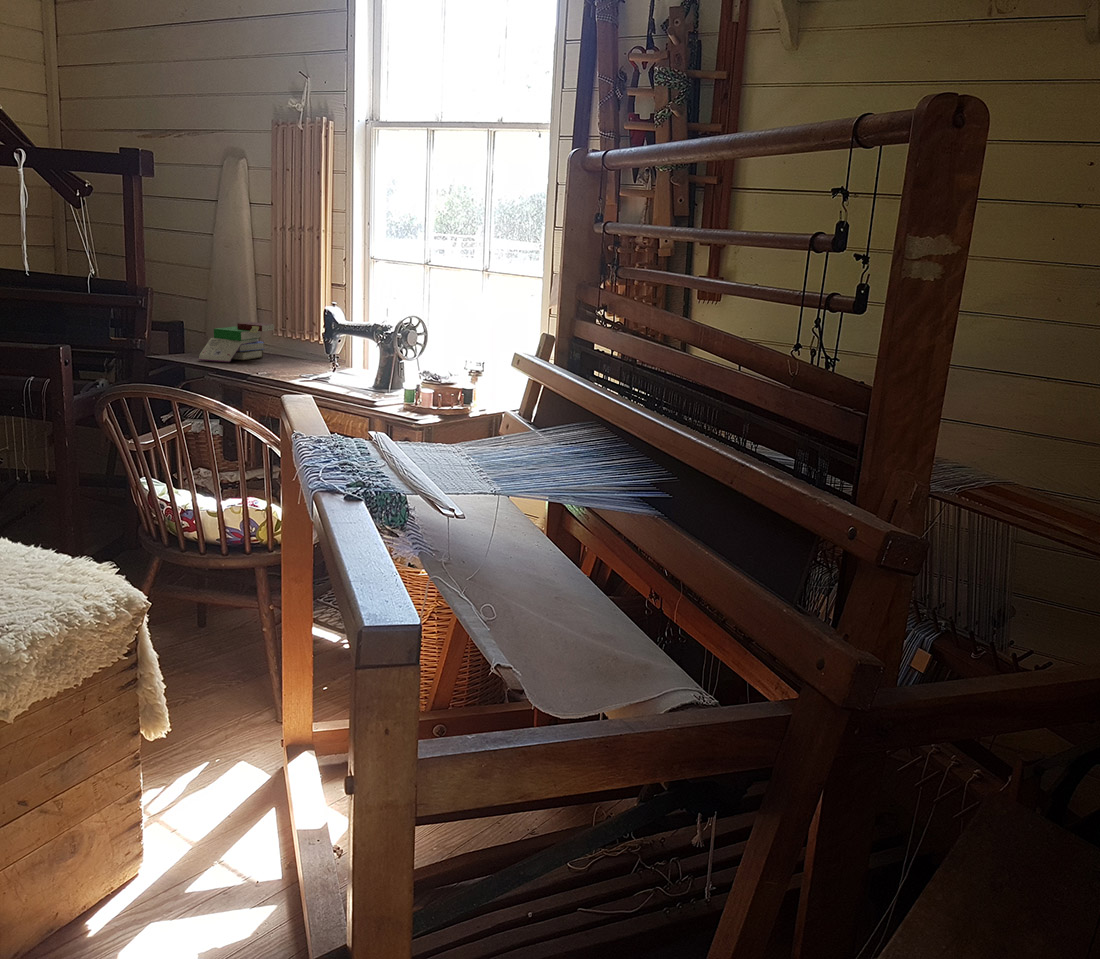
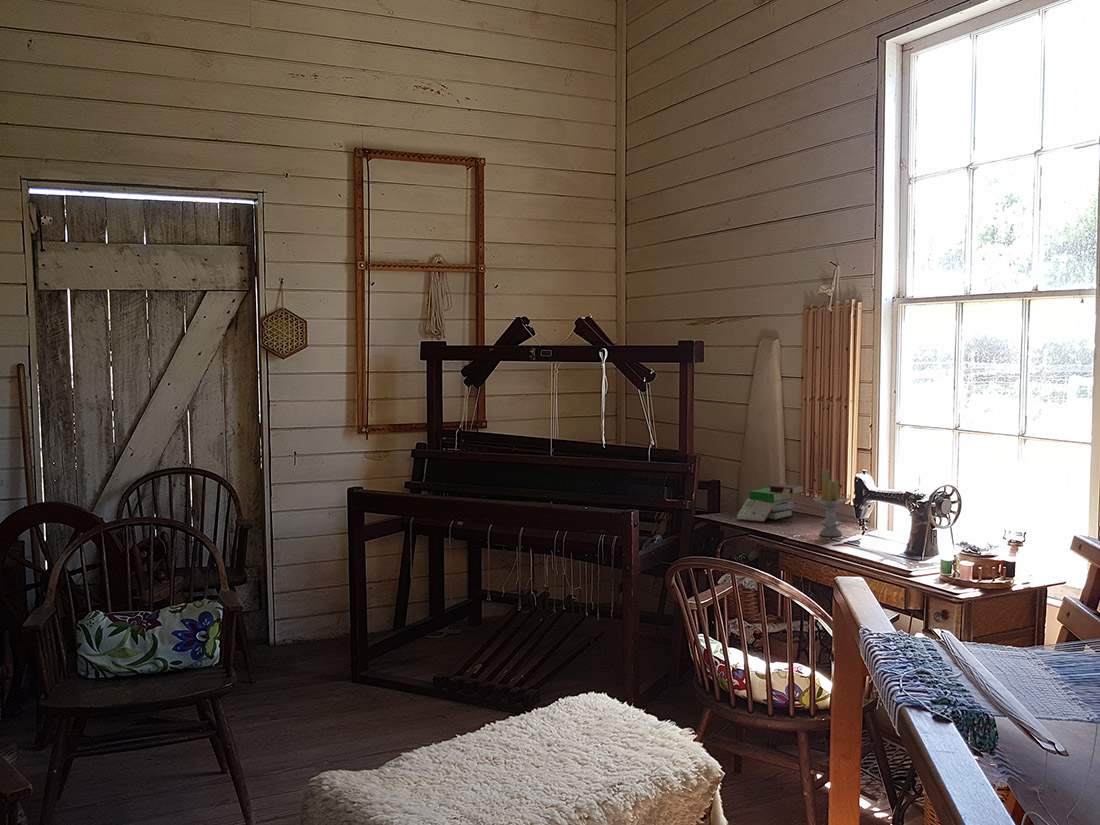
candle: none [281,300,319,374] -> present [813,468,848,536]

